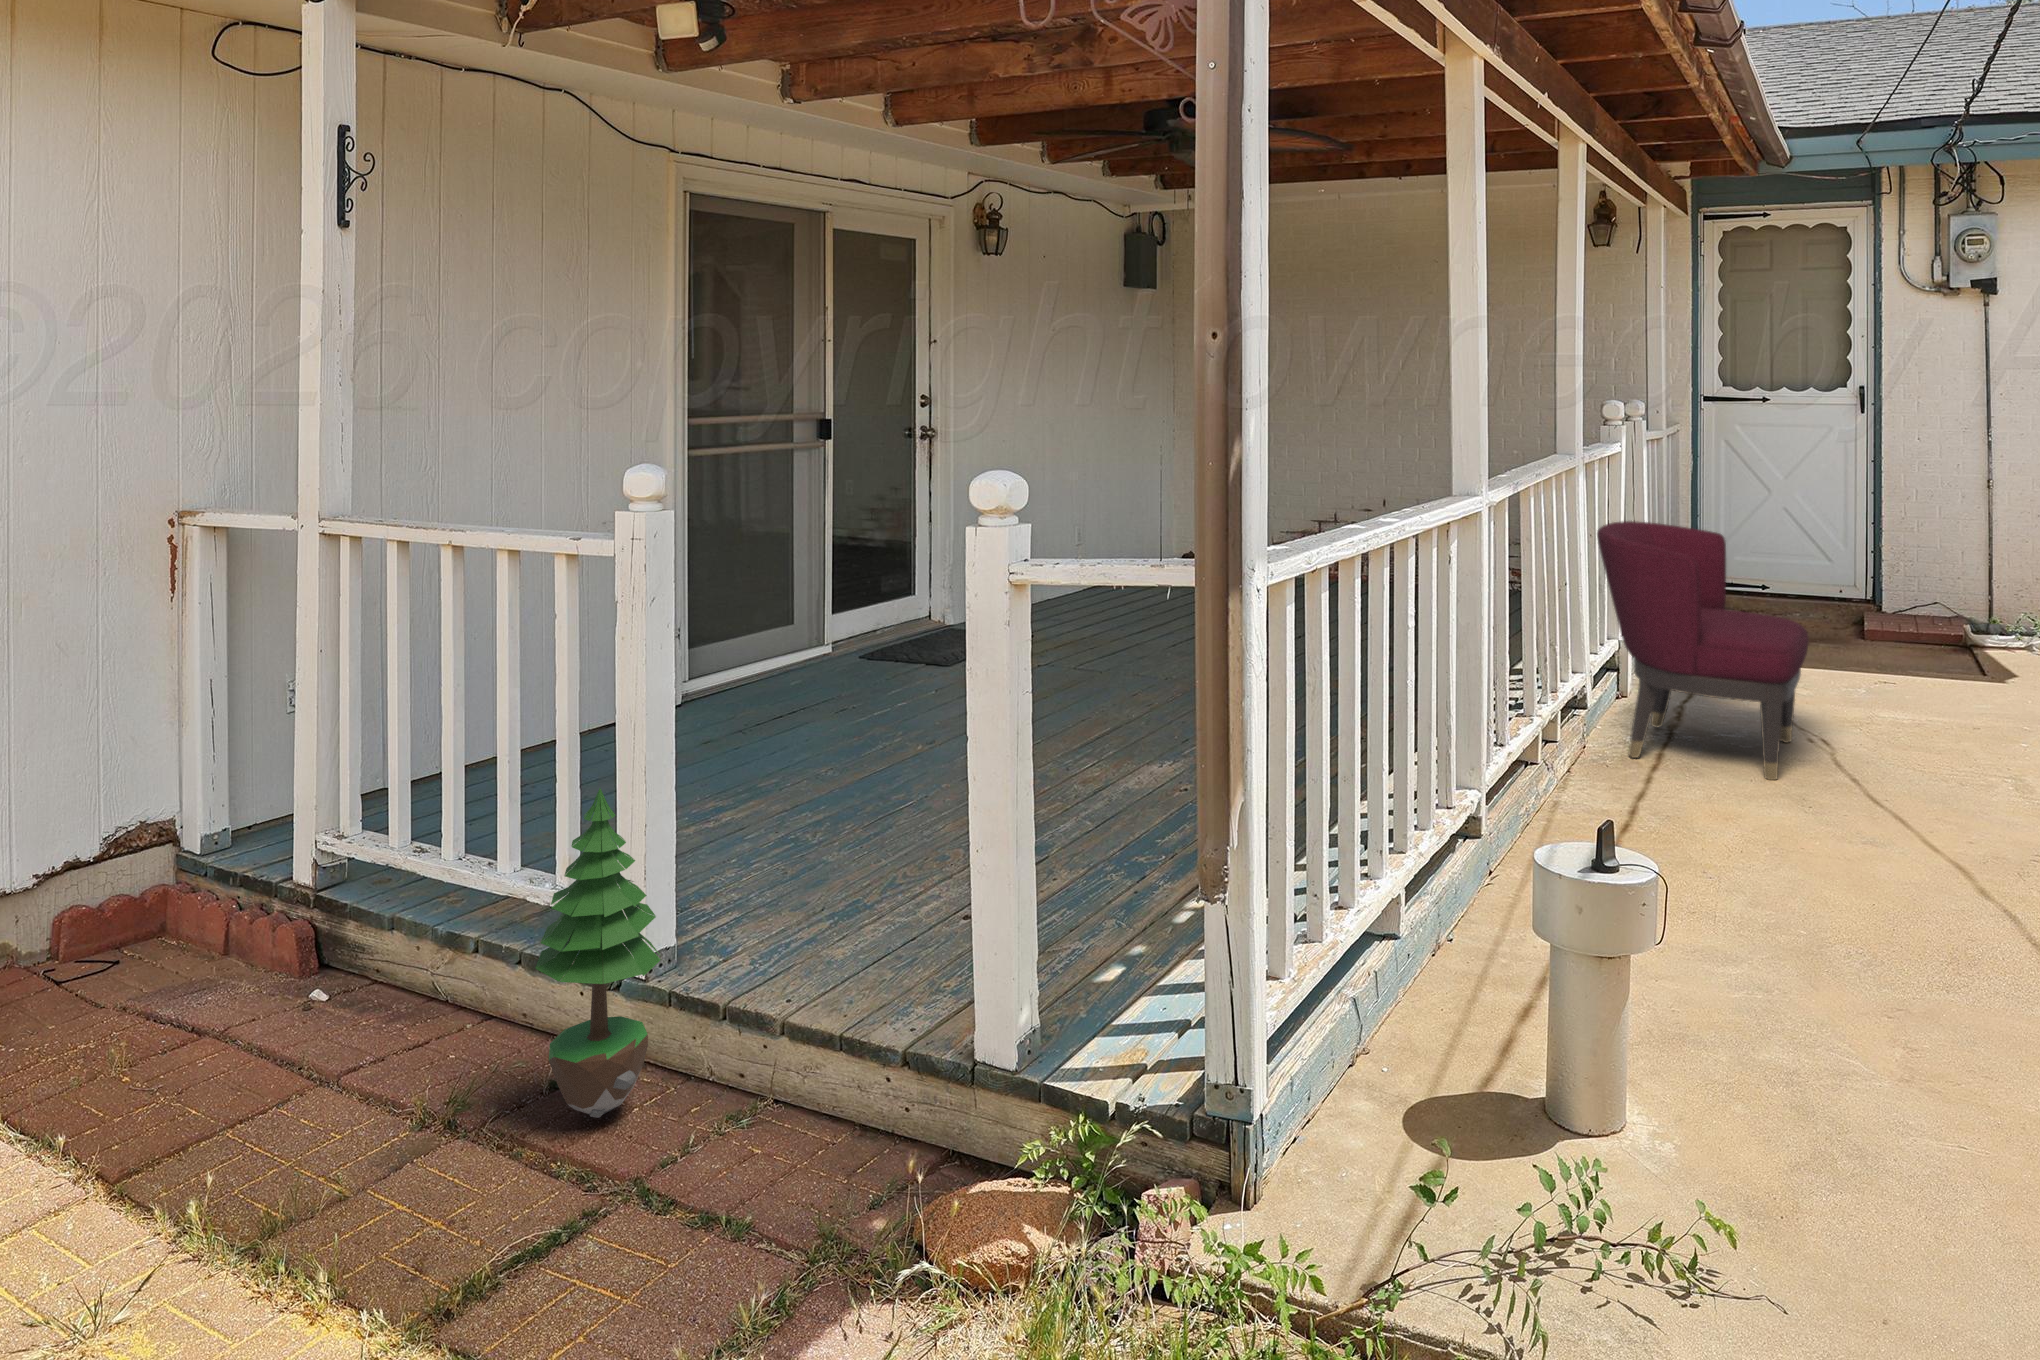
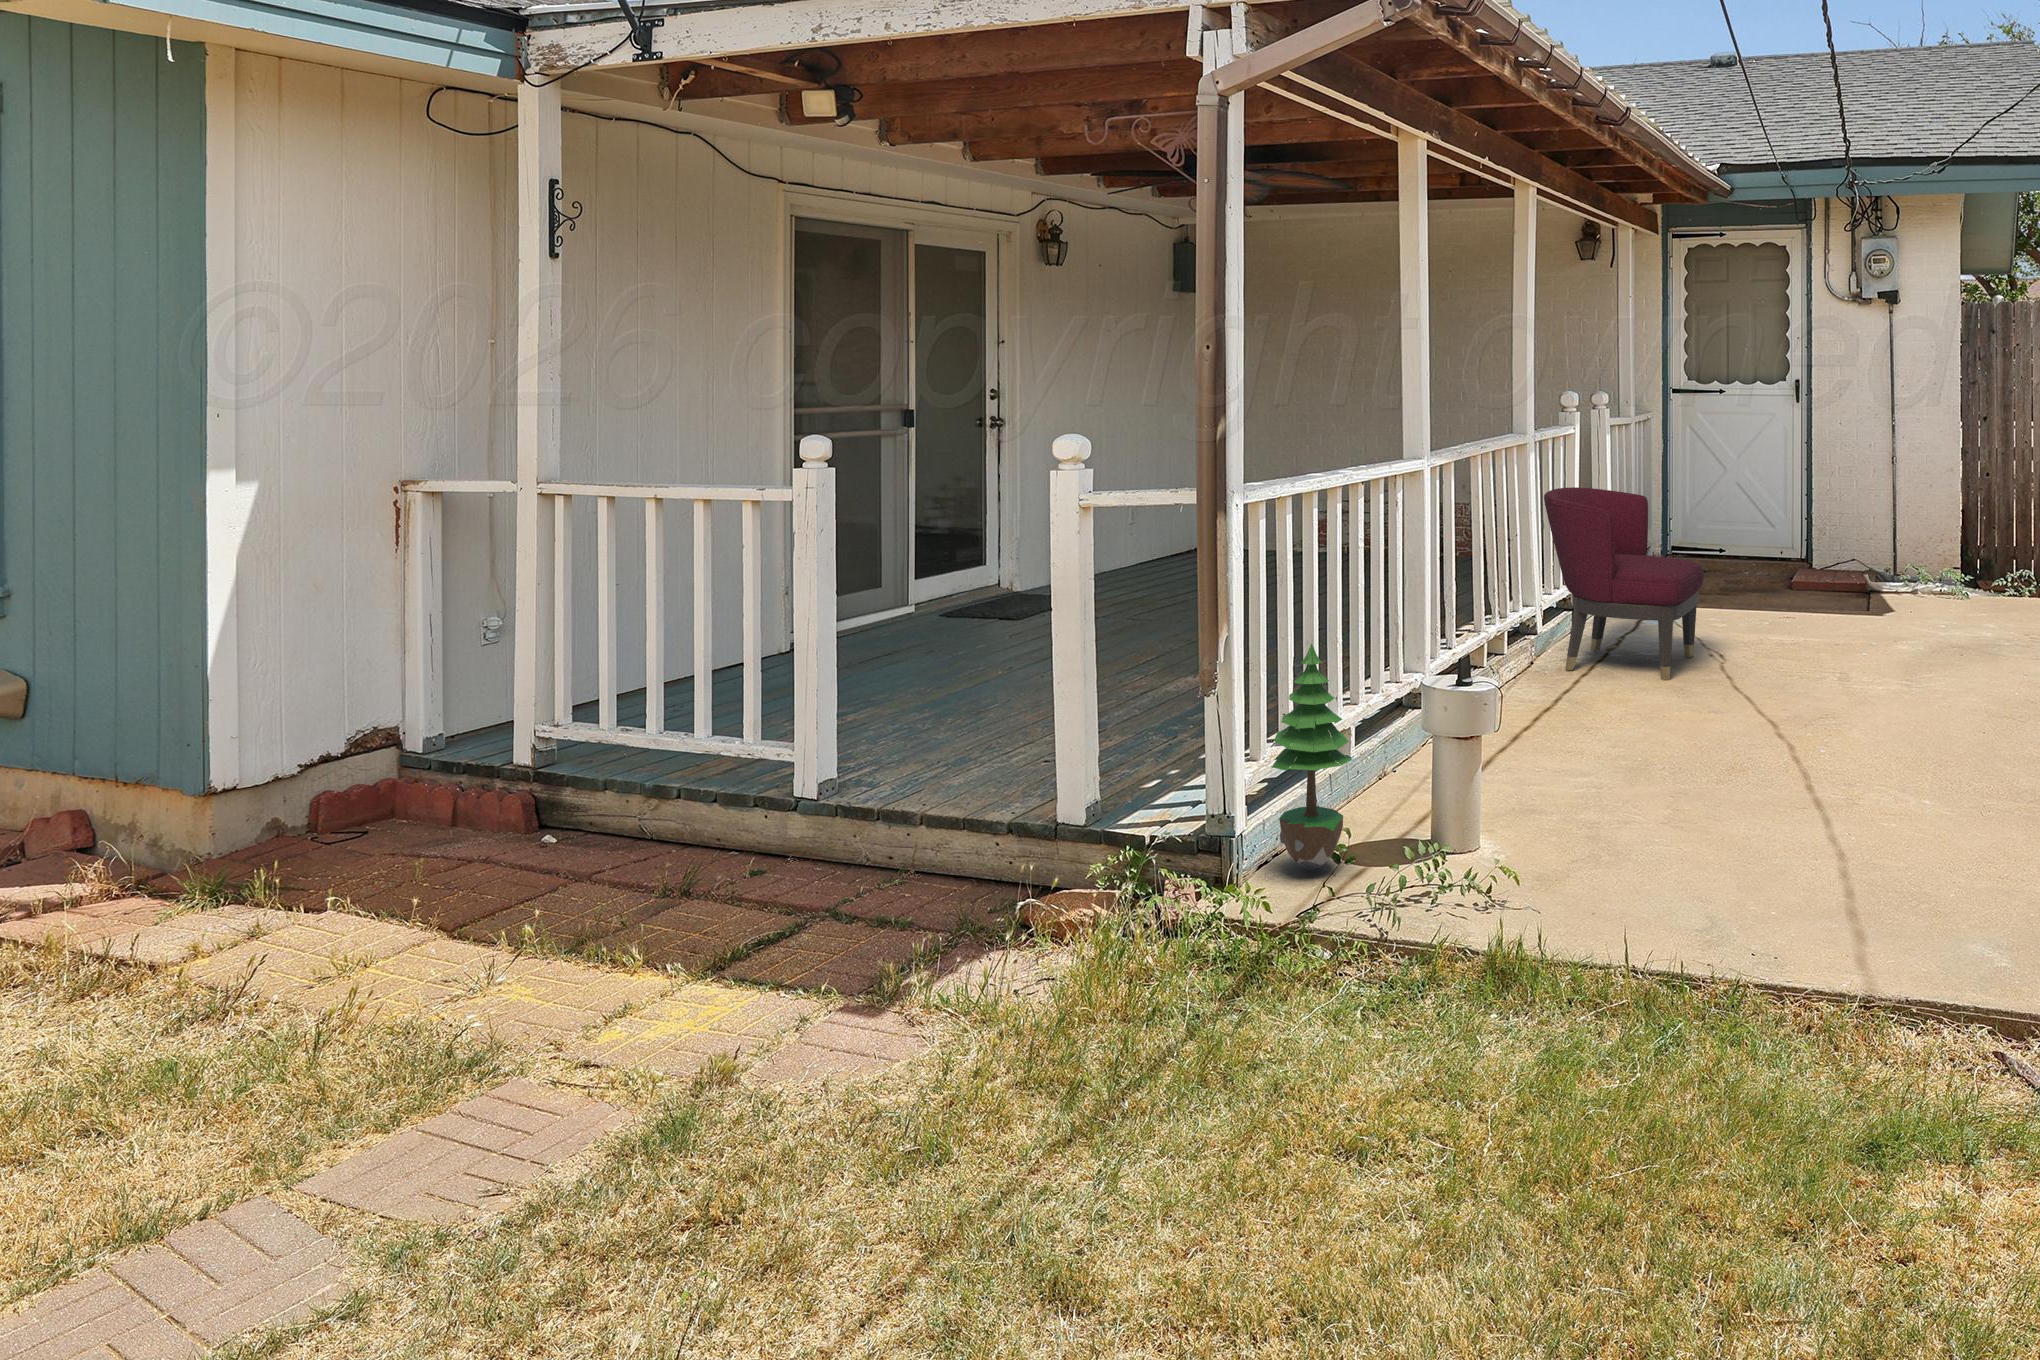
potted tree: present [536,788,661,1118] -> present [1272,643,1352,871]

